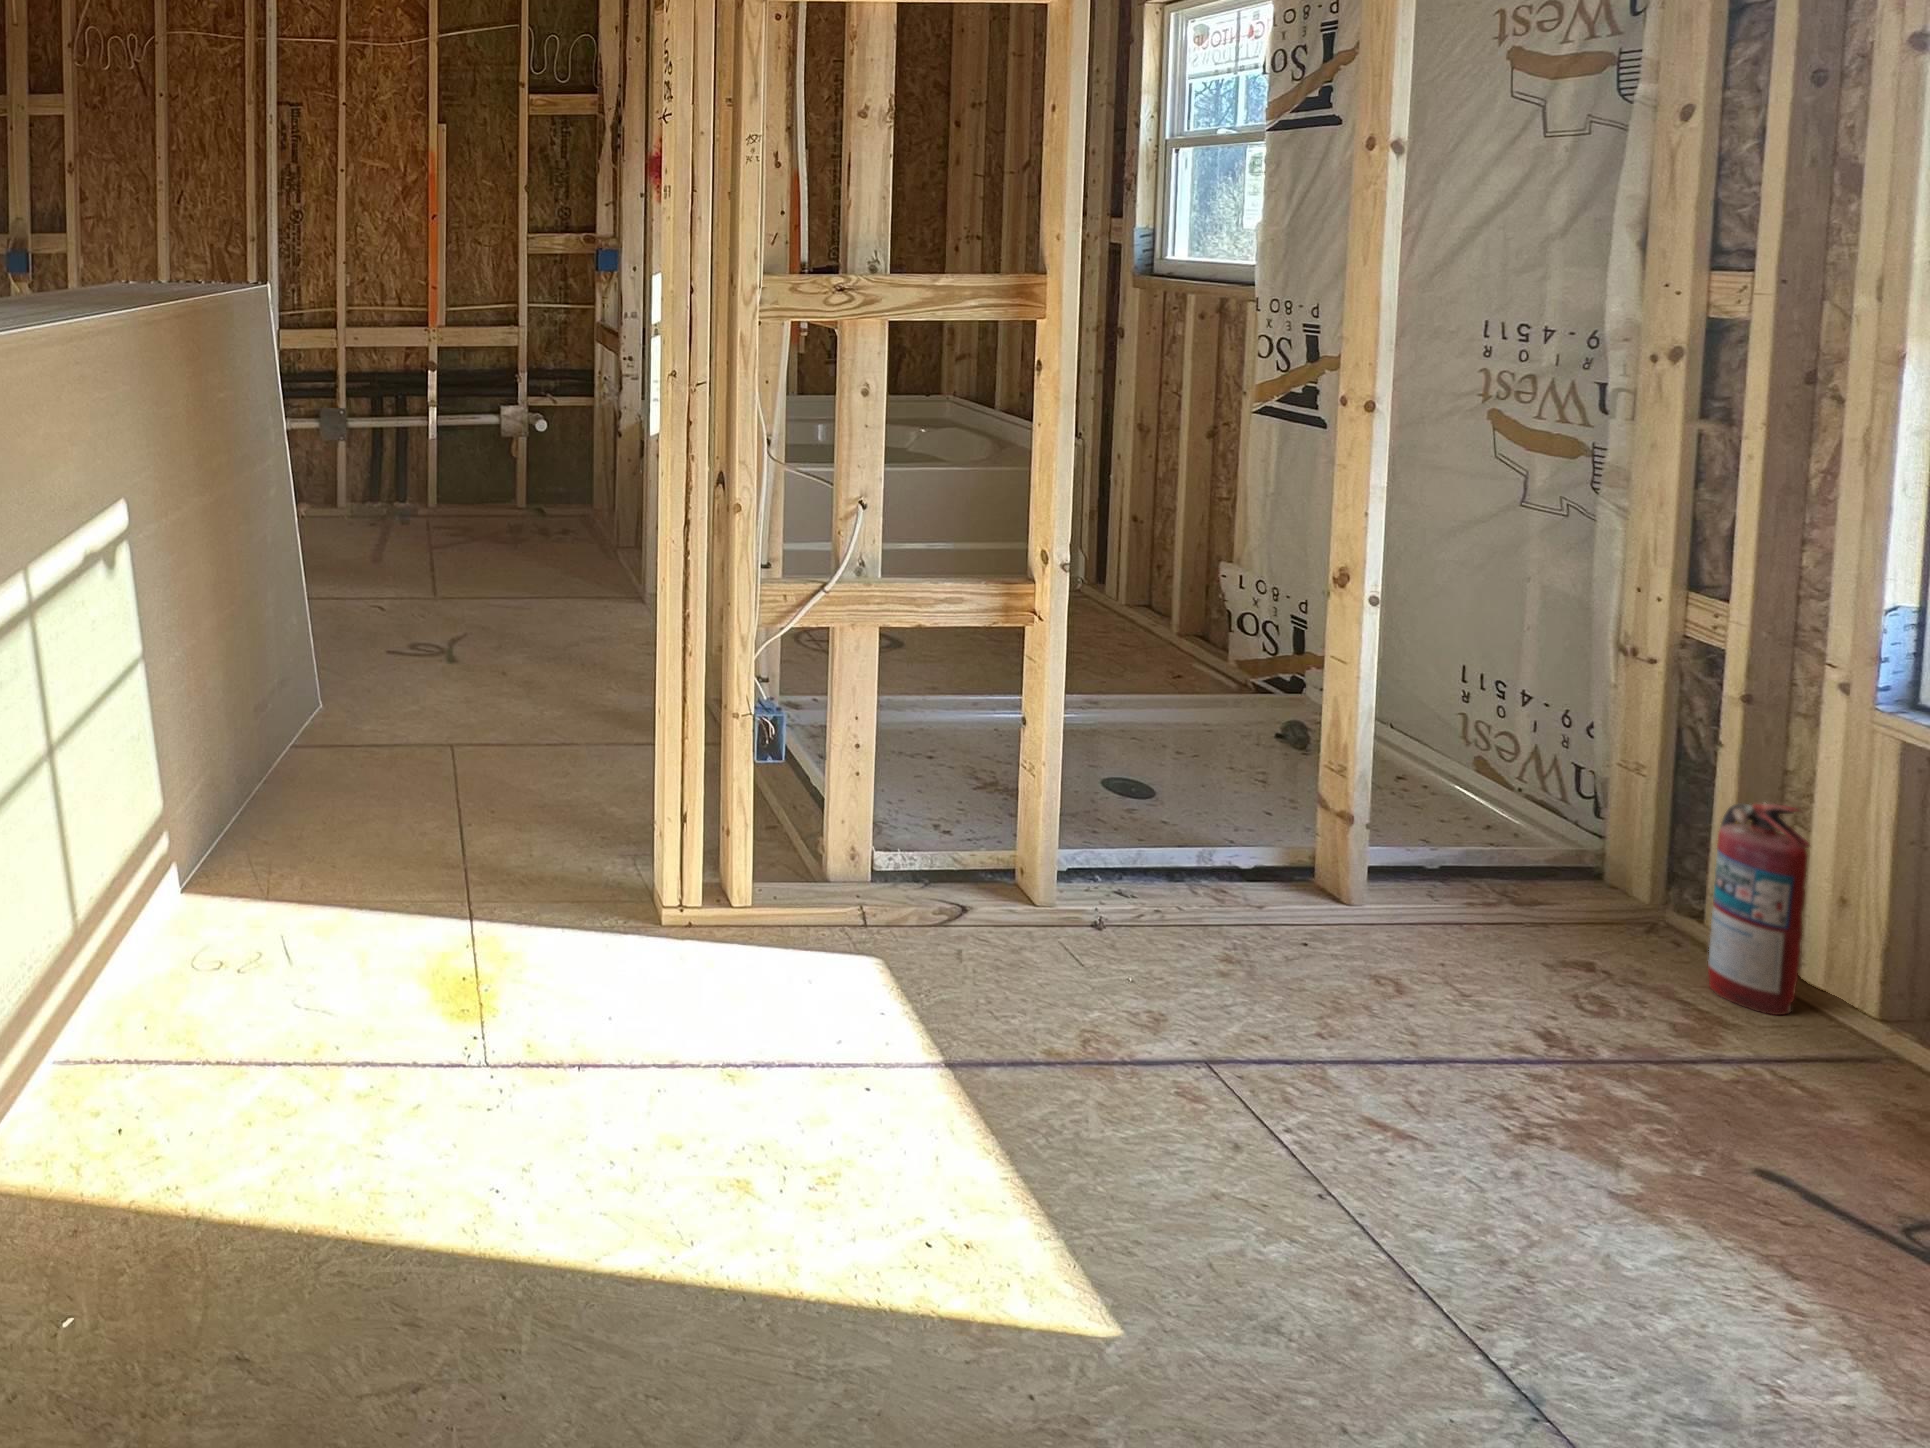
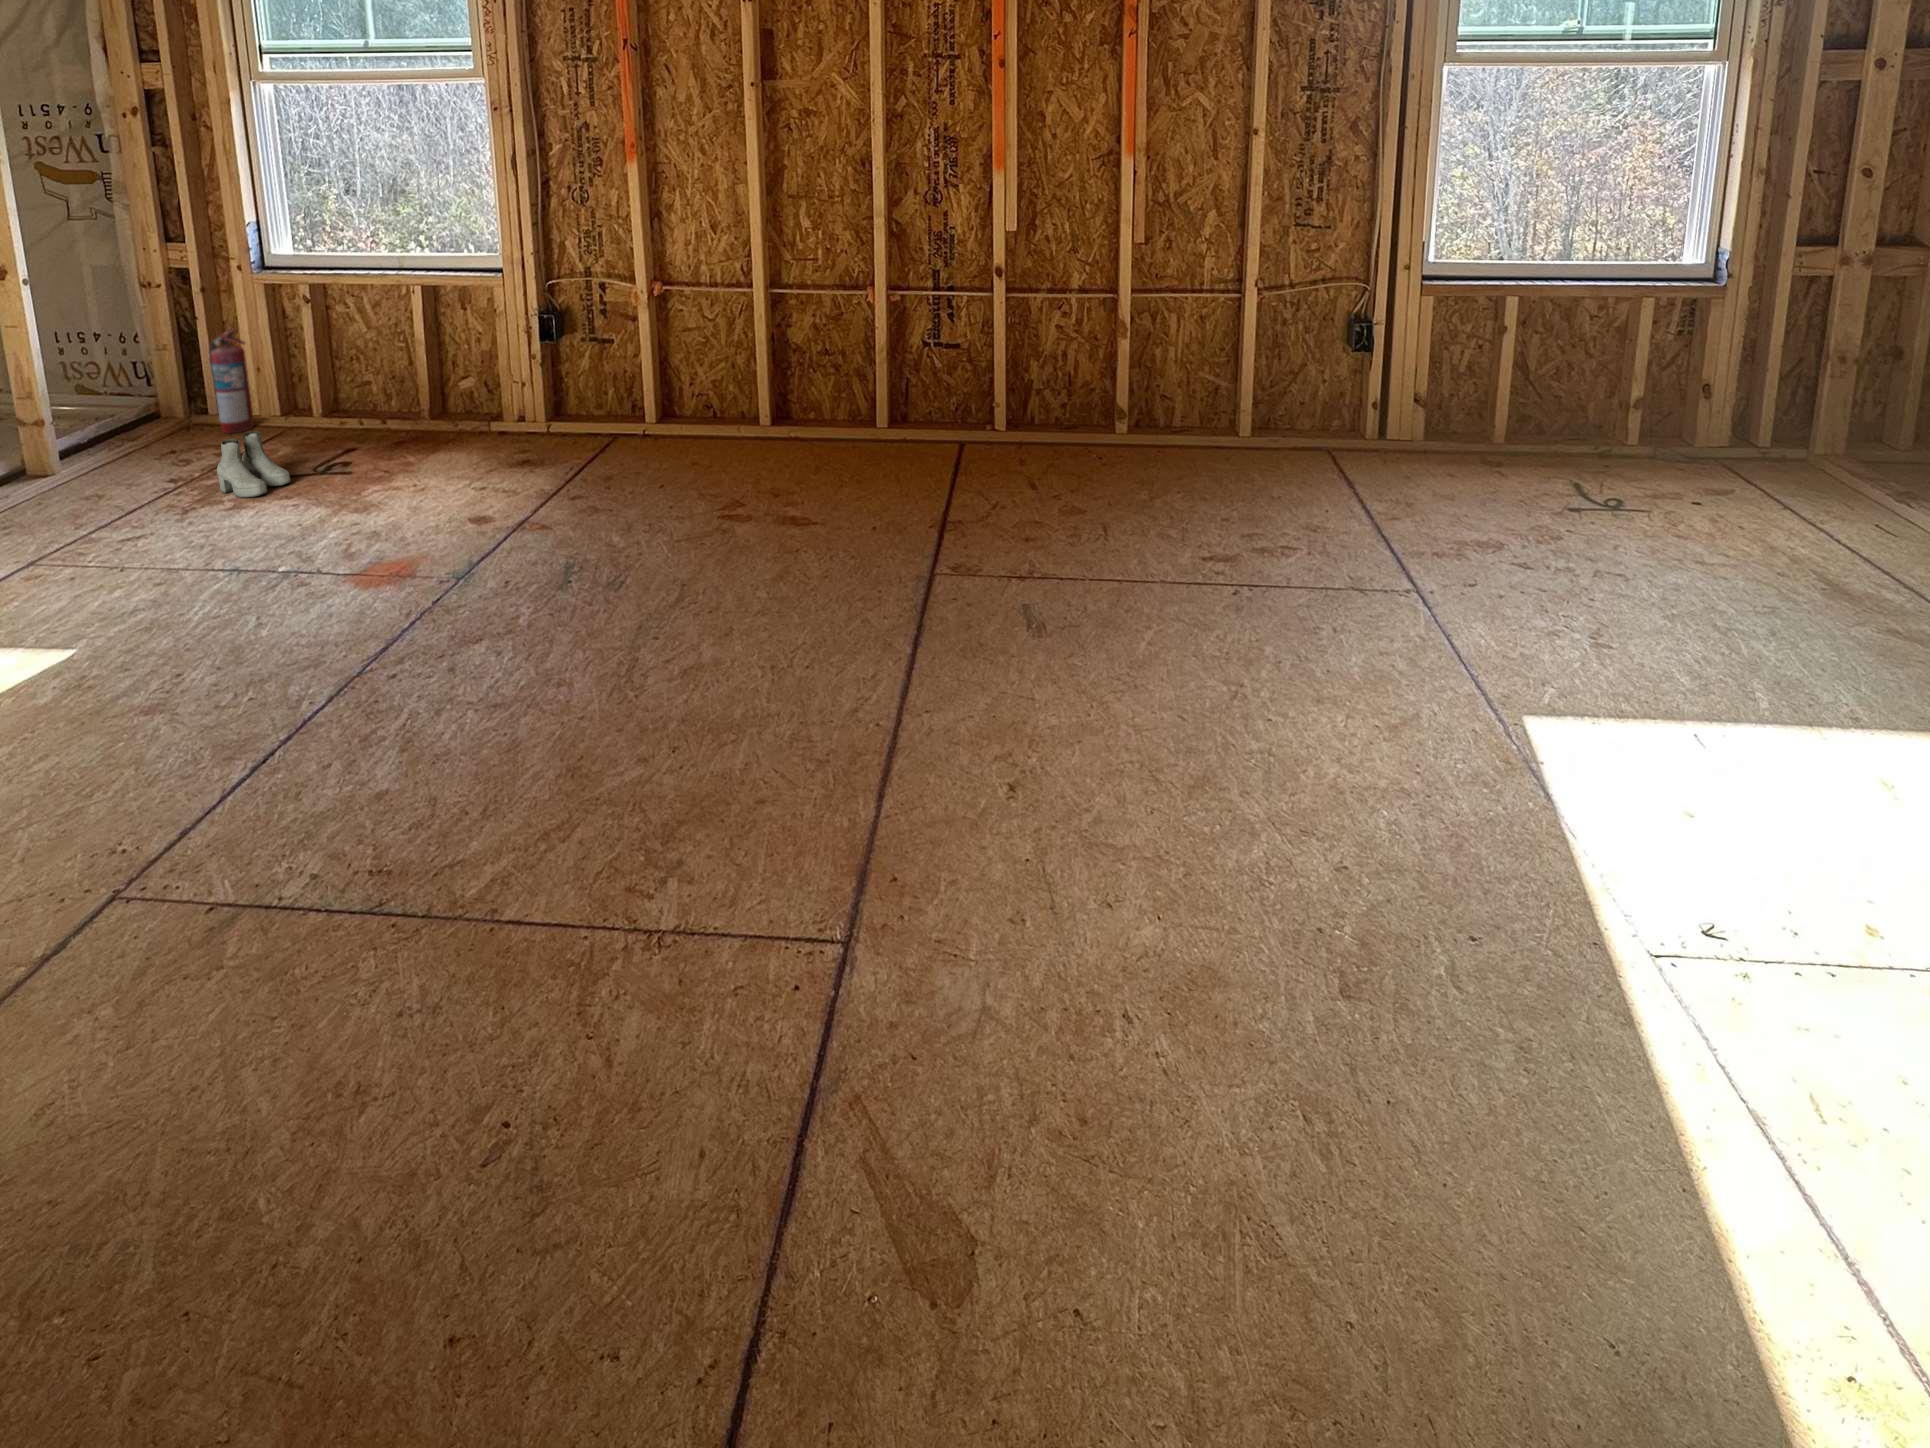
boots: none [1611,1055,1800,1246] -> present [217,431,291,497]

